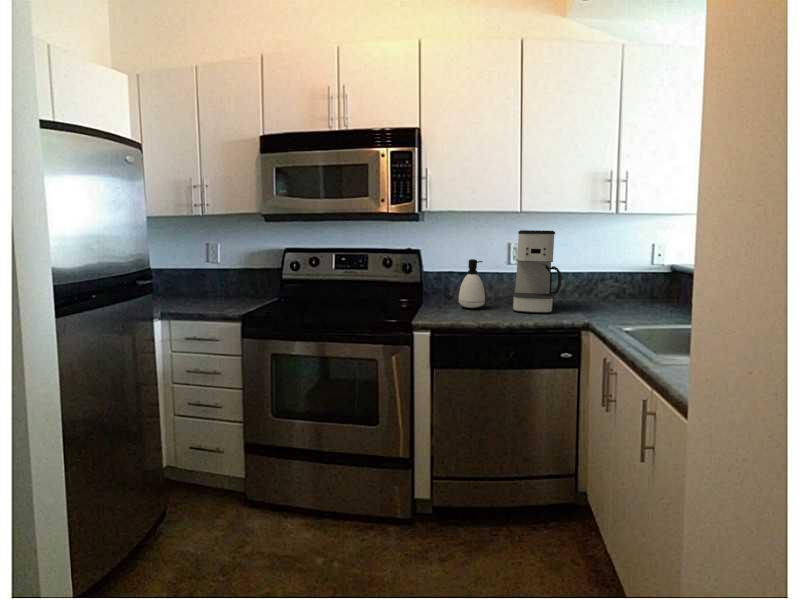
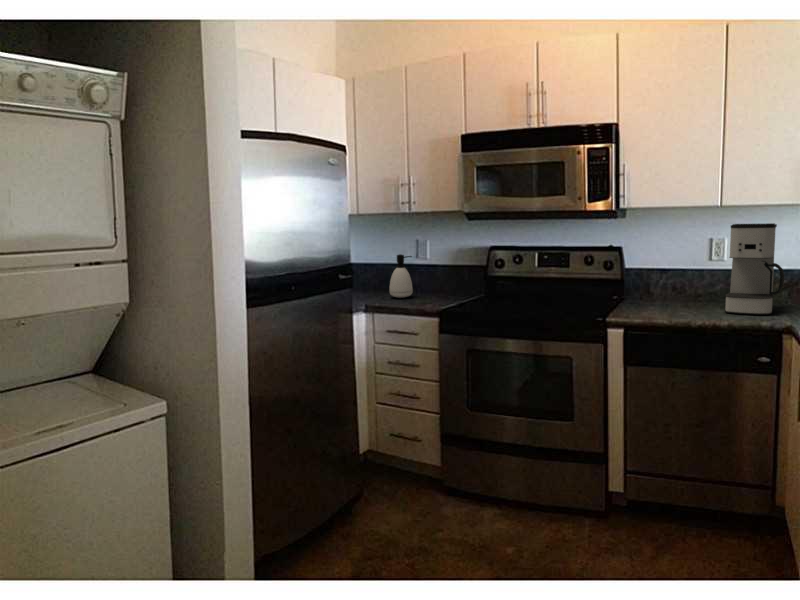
soap dispenser: present [459,259,485,308] -> present [390,254,413,298]

